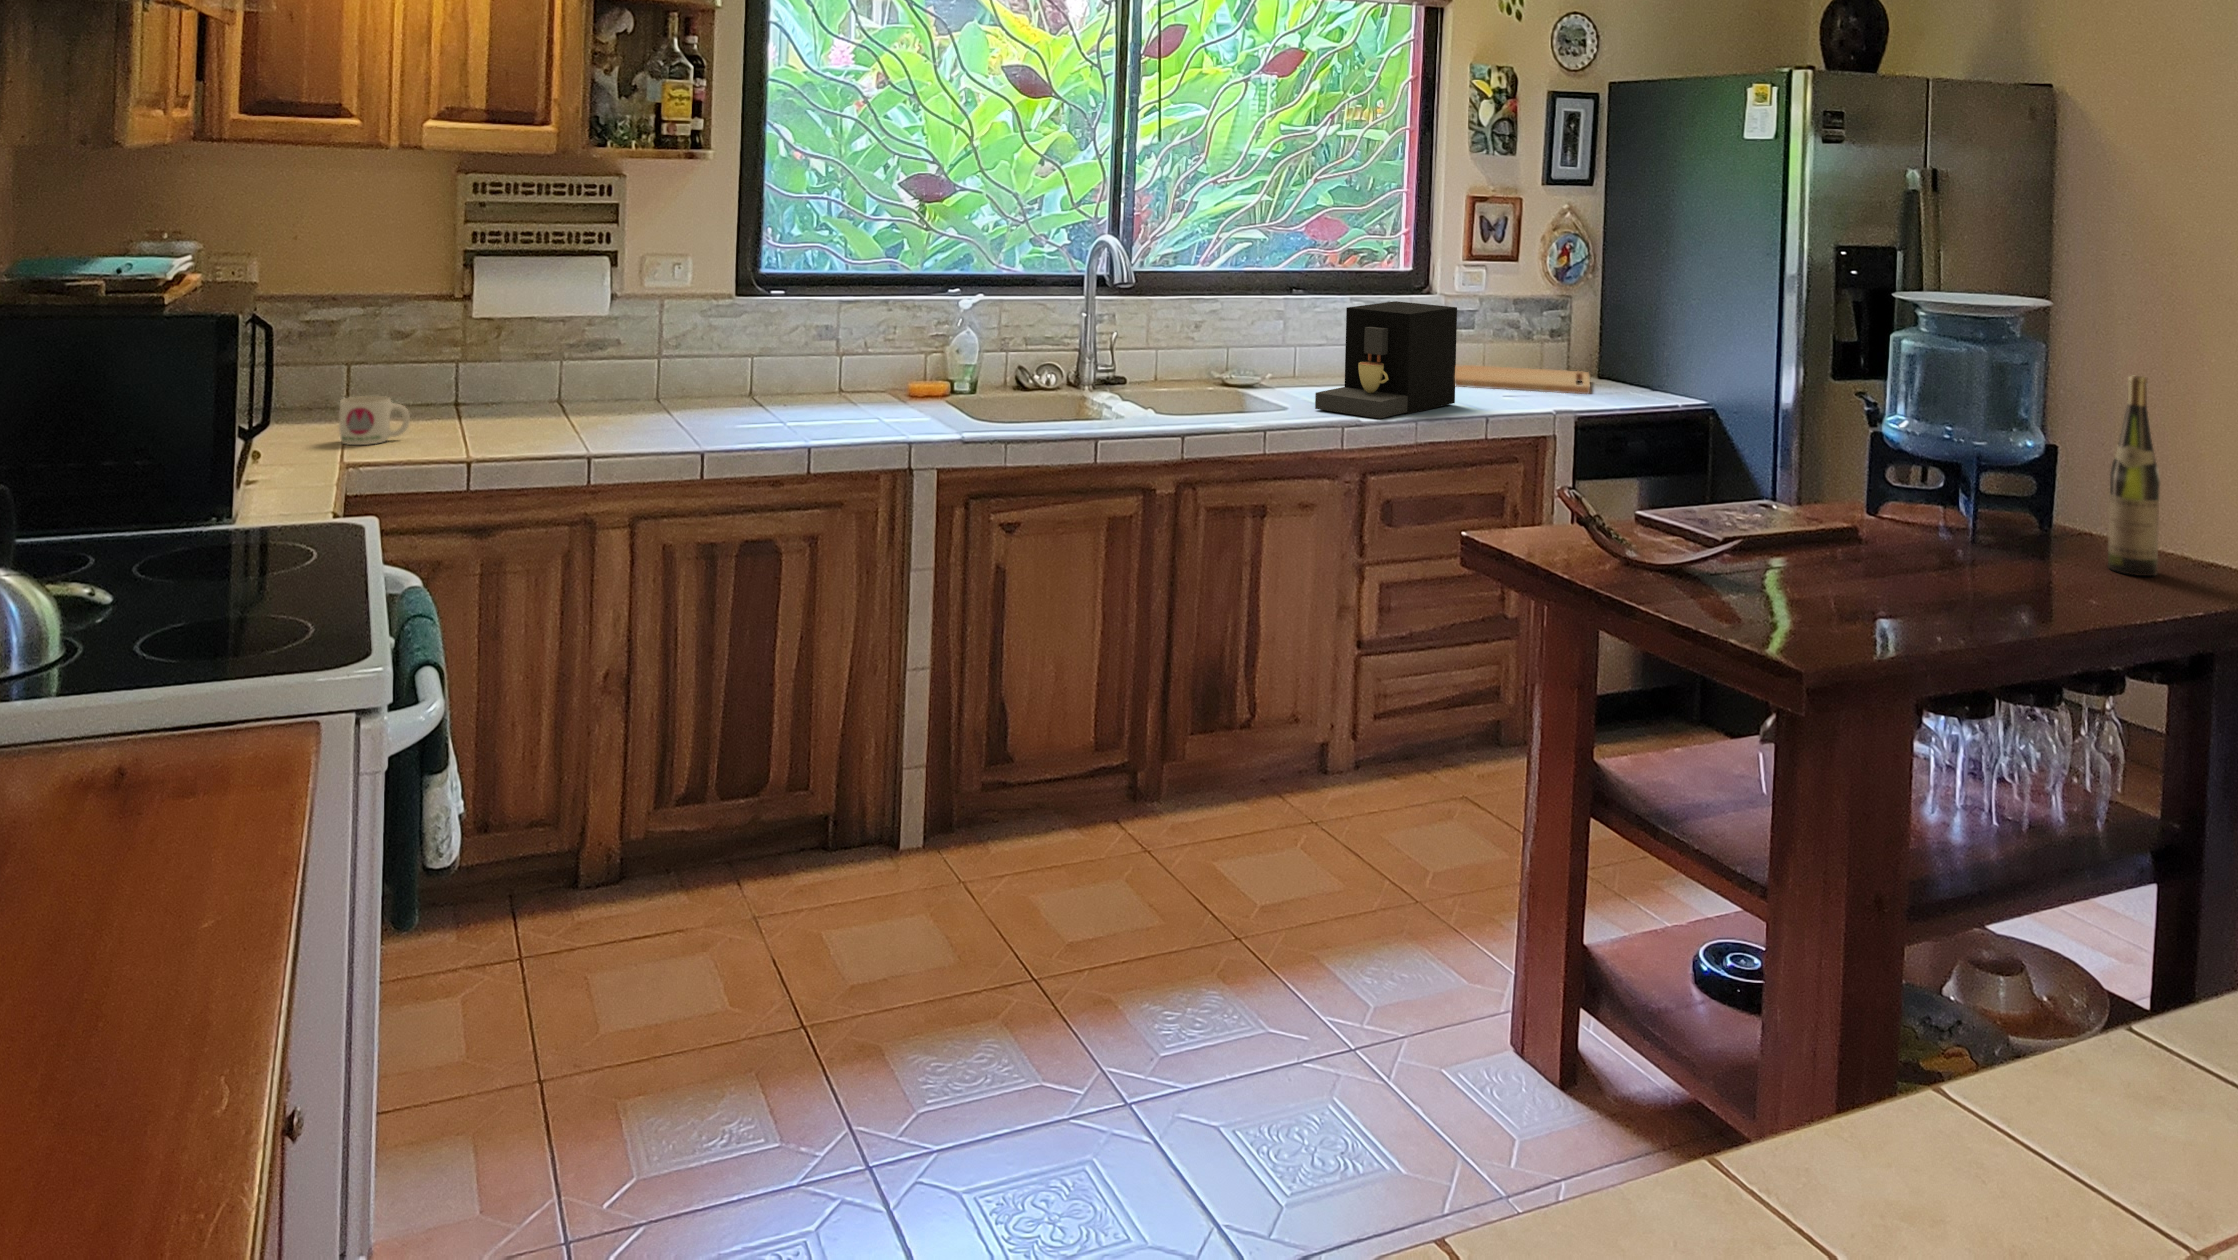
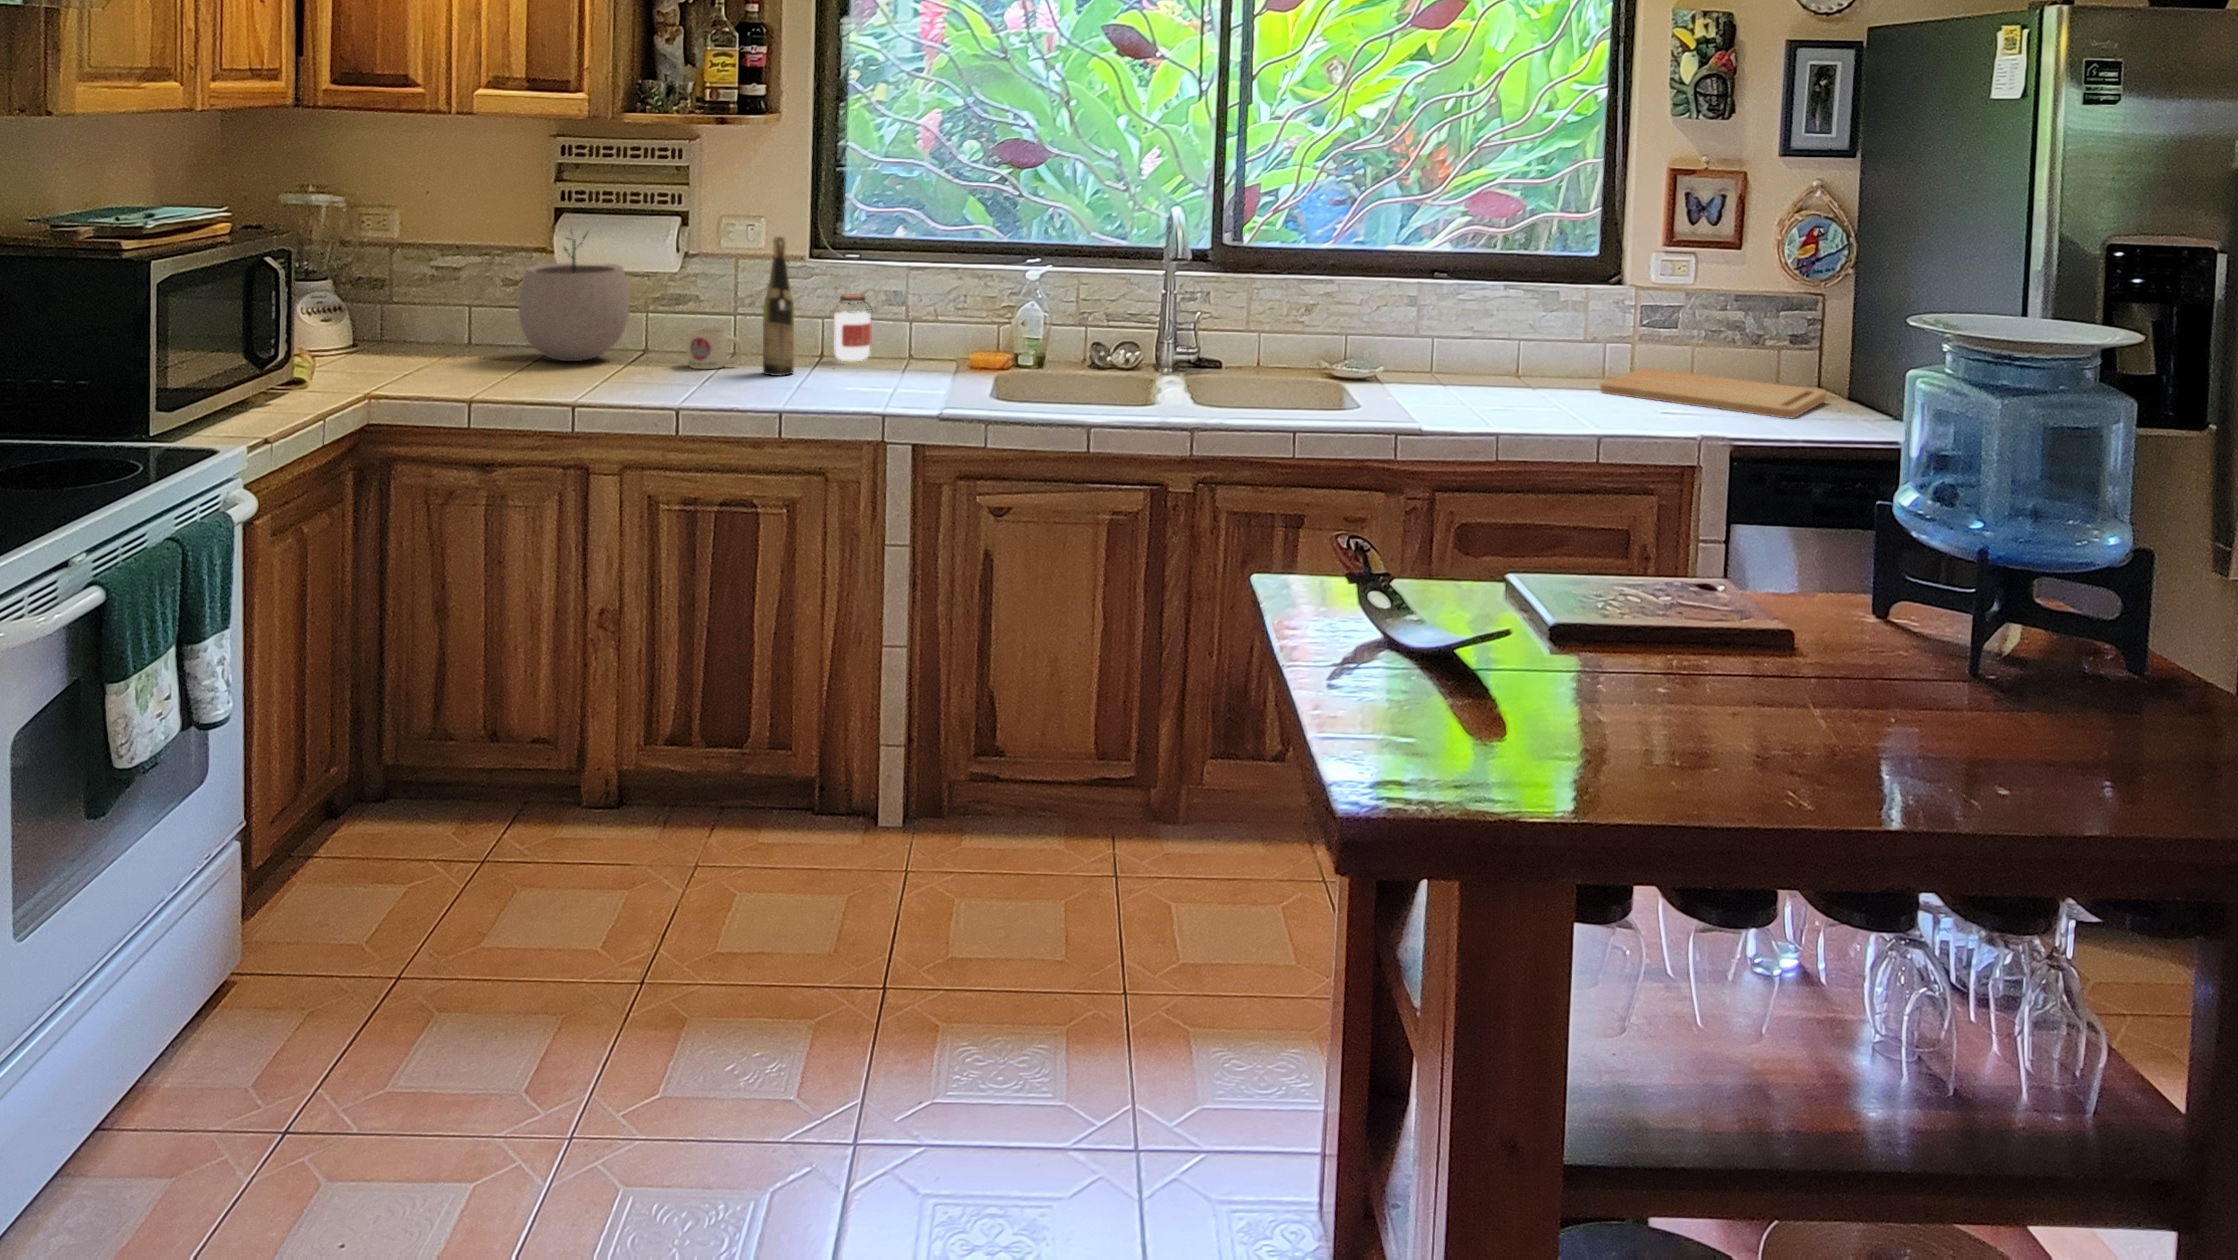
plant pot: none [438,273,563,420] -> present [519,234,630,361]
coffee maker: present [1315,301,1457,418] -> none [1382,292,1576,427]
jar: none [764,334,807,402] -> present [833,295,872,361]
wine bottle: present [2108,376,2160,576] -> present [763,236,794,376]
mug: present [339,396,410,445] -> present [688,328,742,369]

